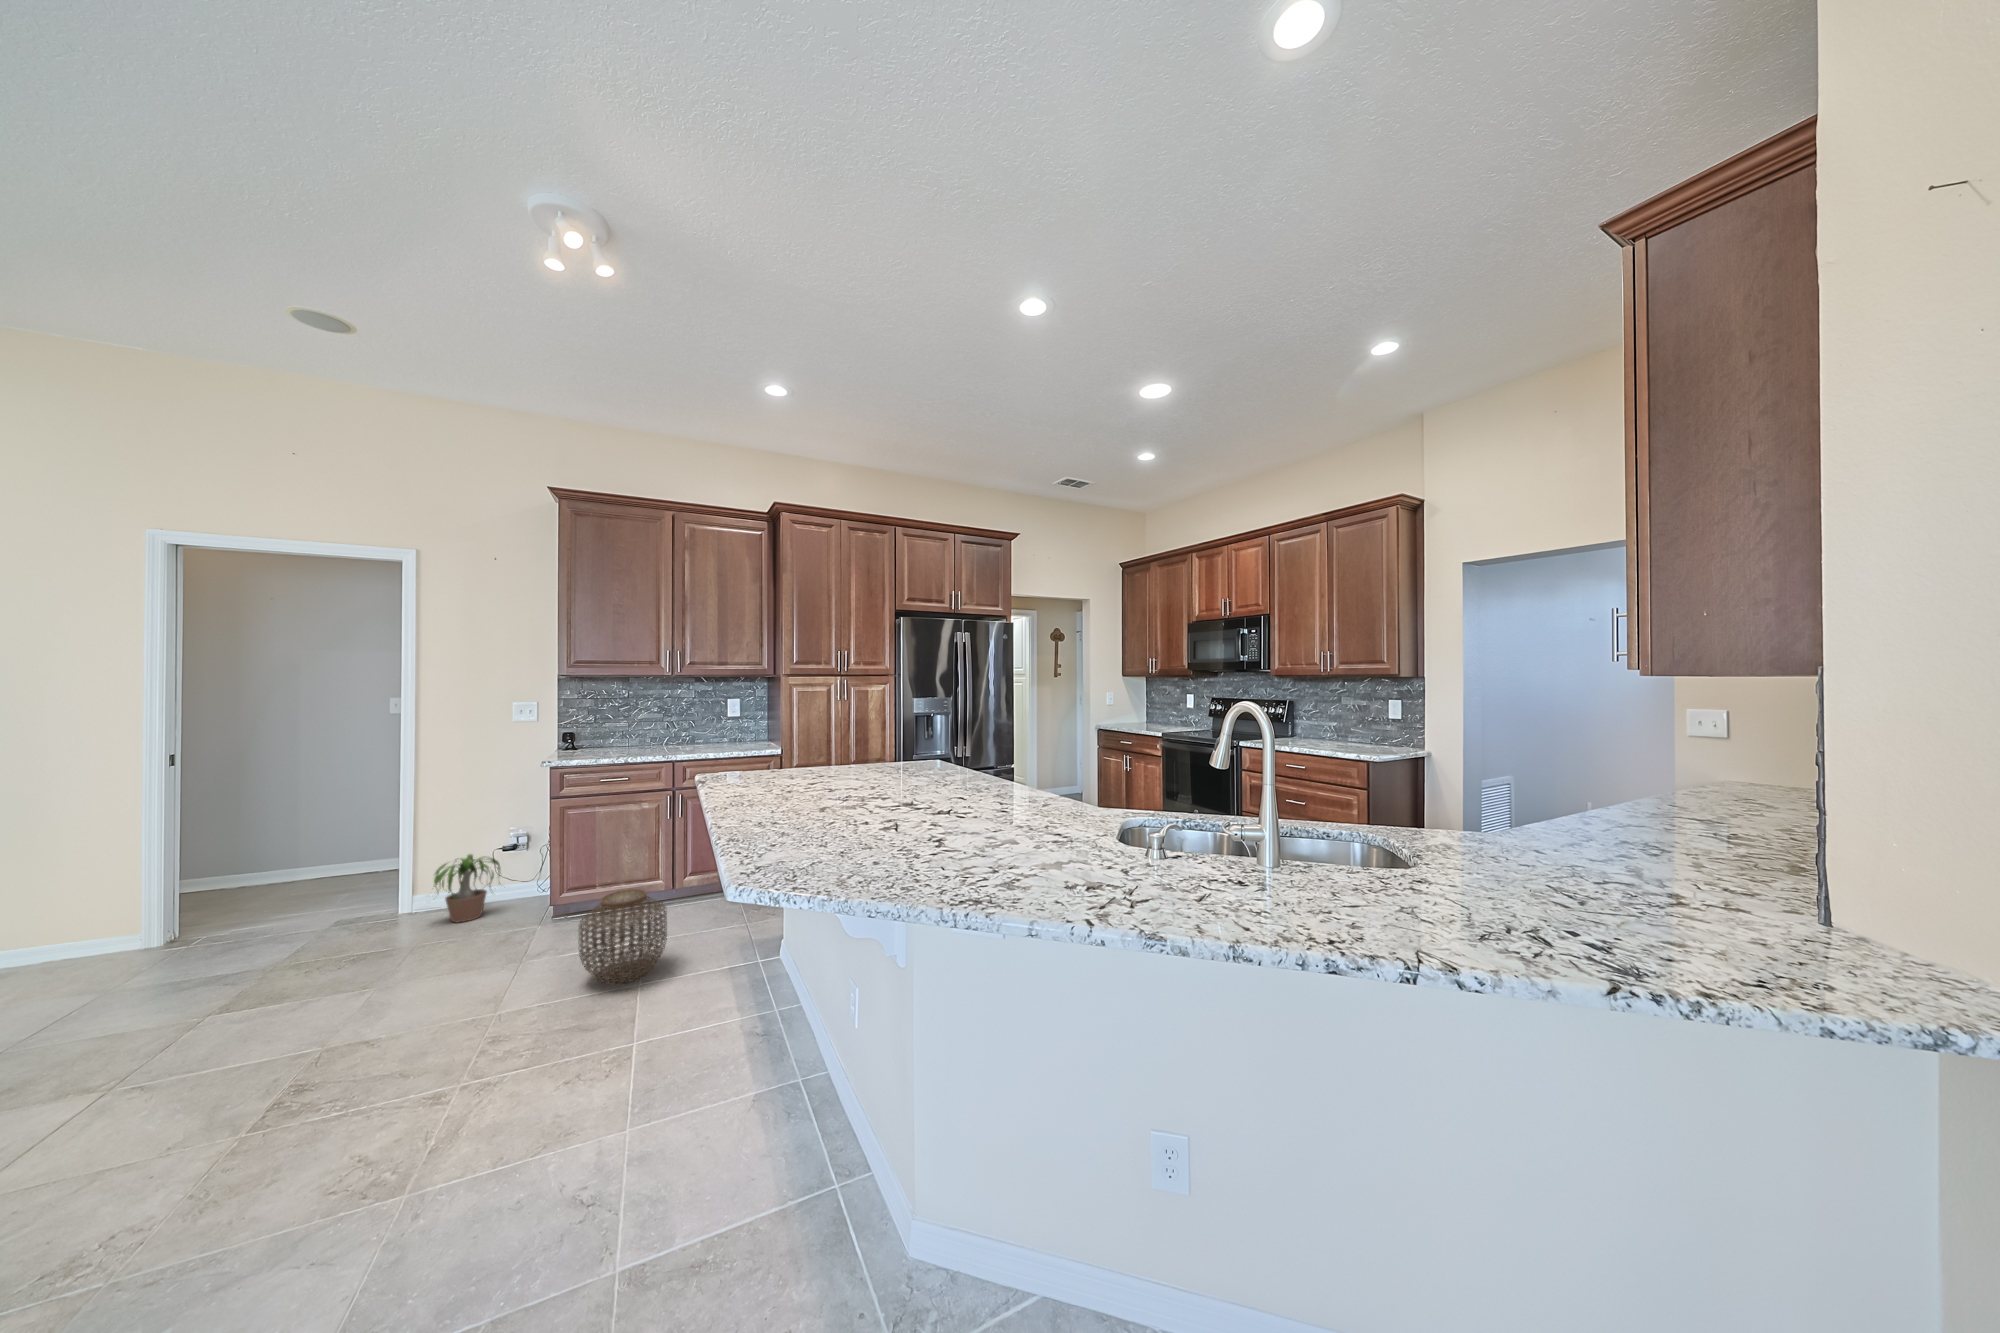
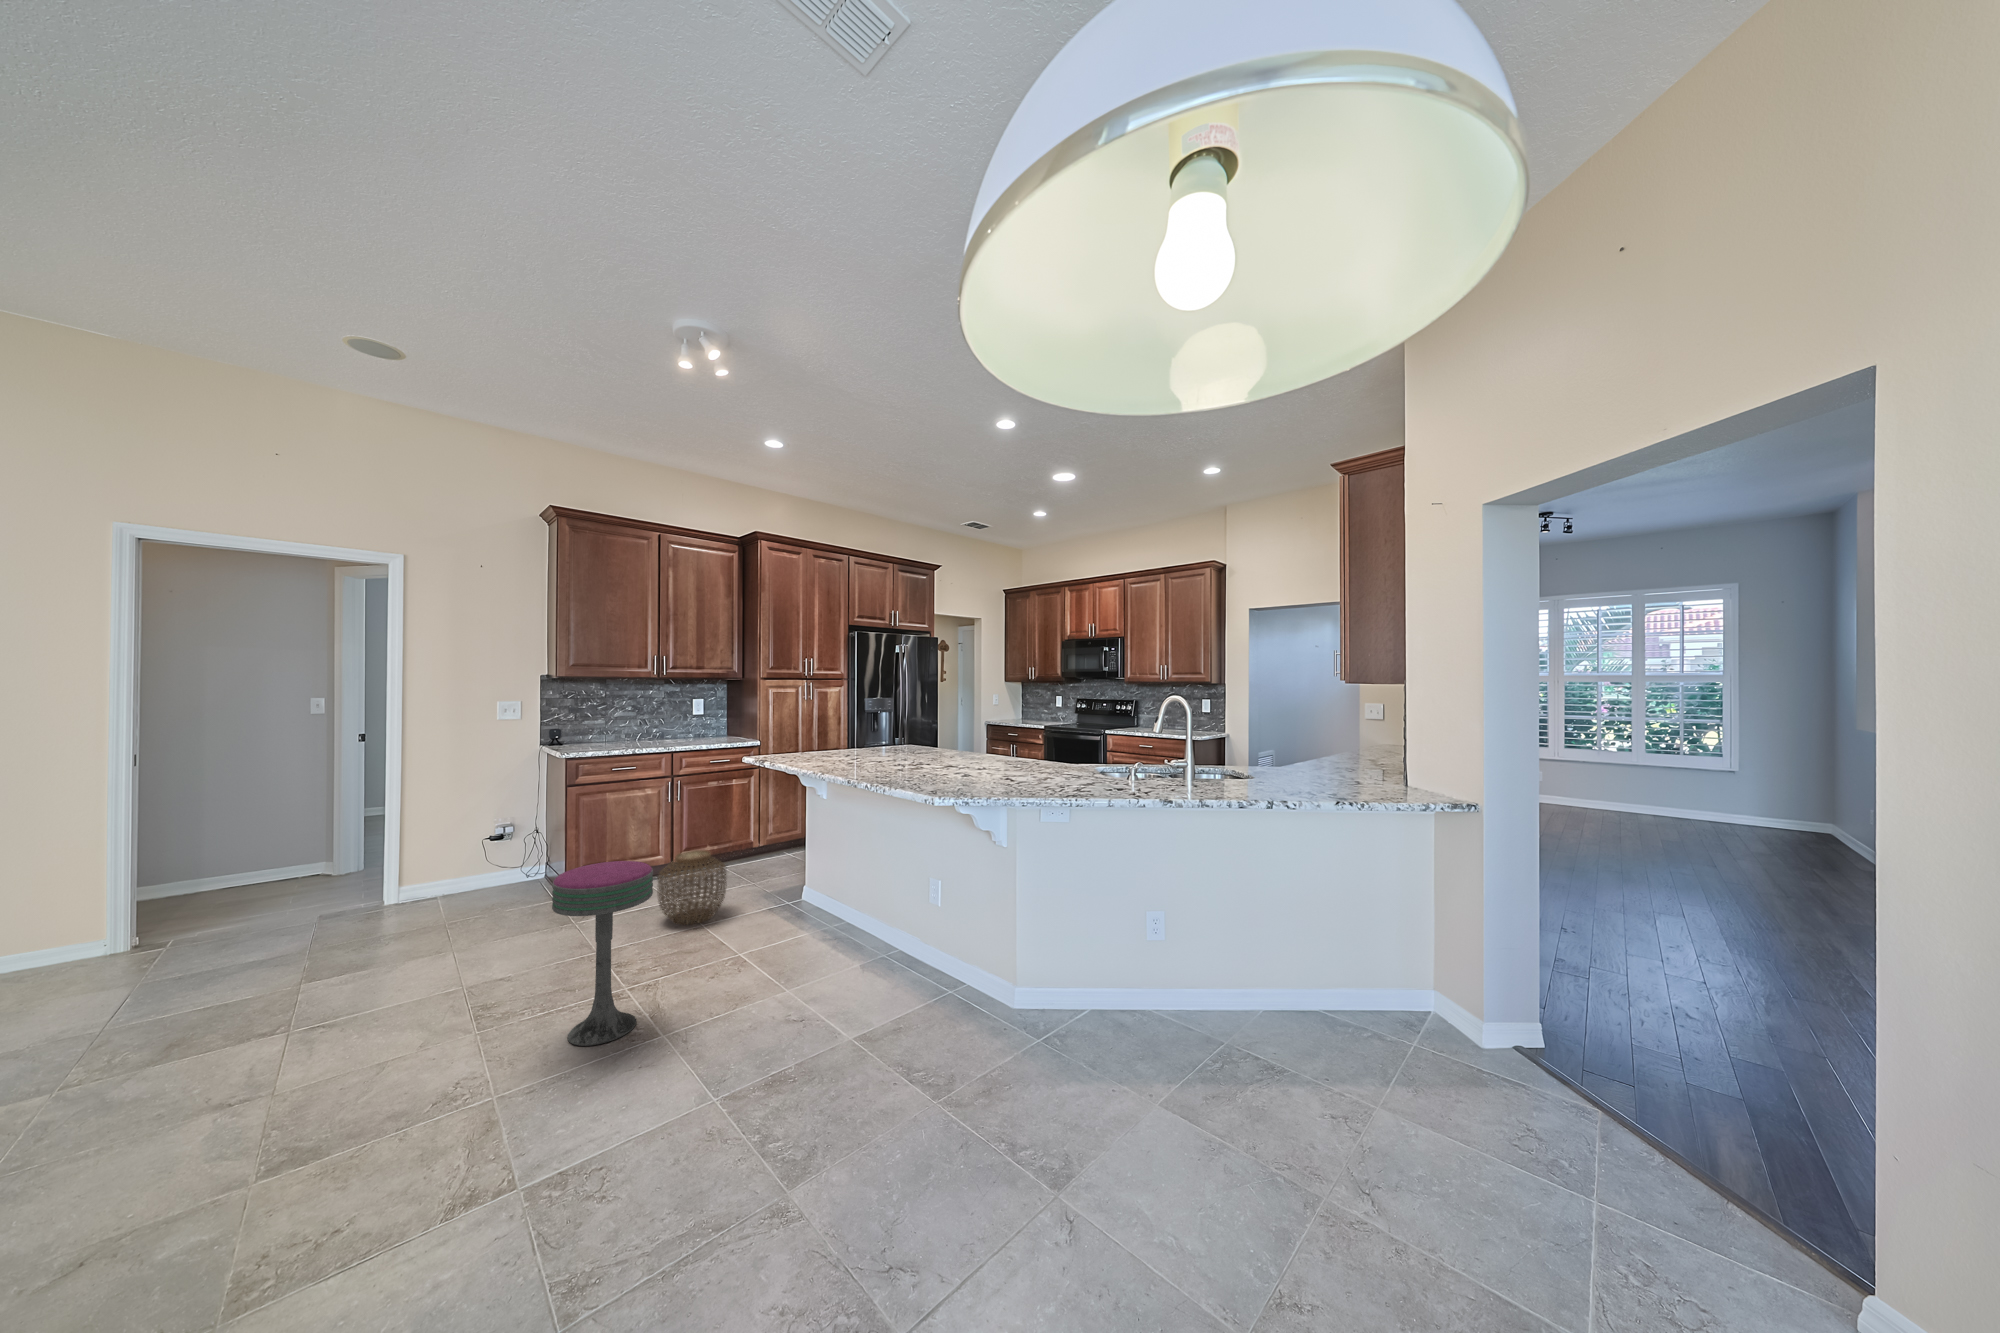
potted plant: present [434,854,500,923] -> none [433,843,518,906]
bar stool: none [232,932,405,1203] -> present [552,861,653,1046]

